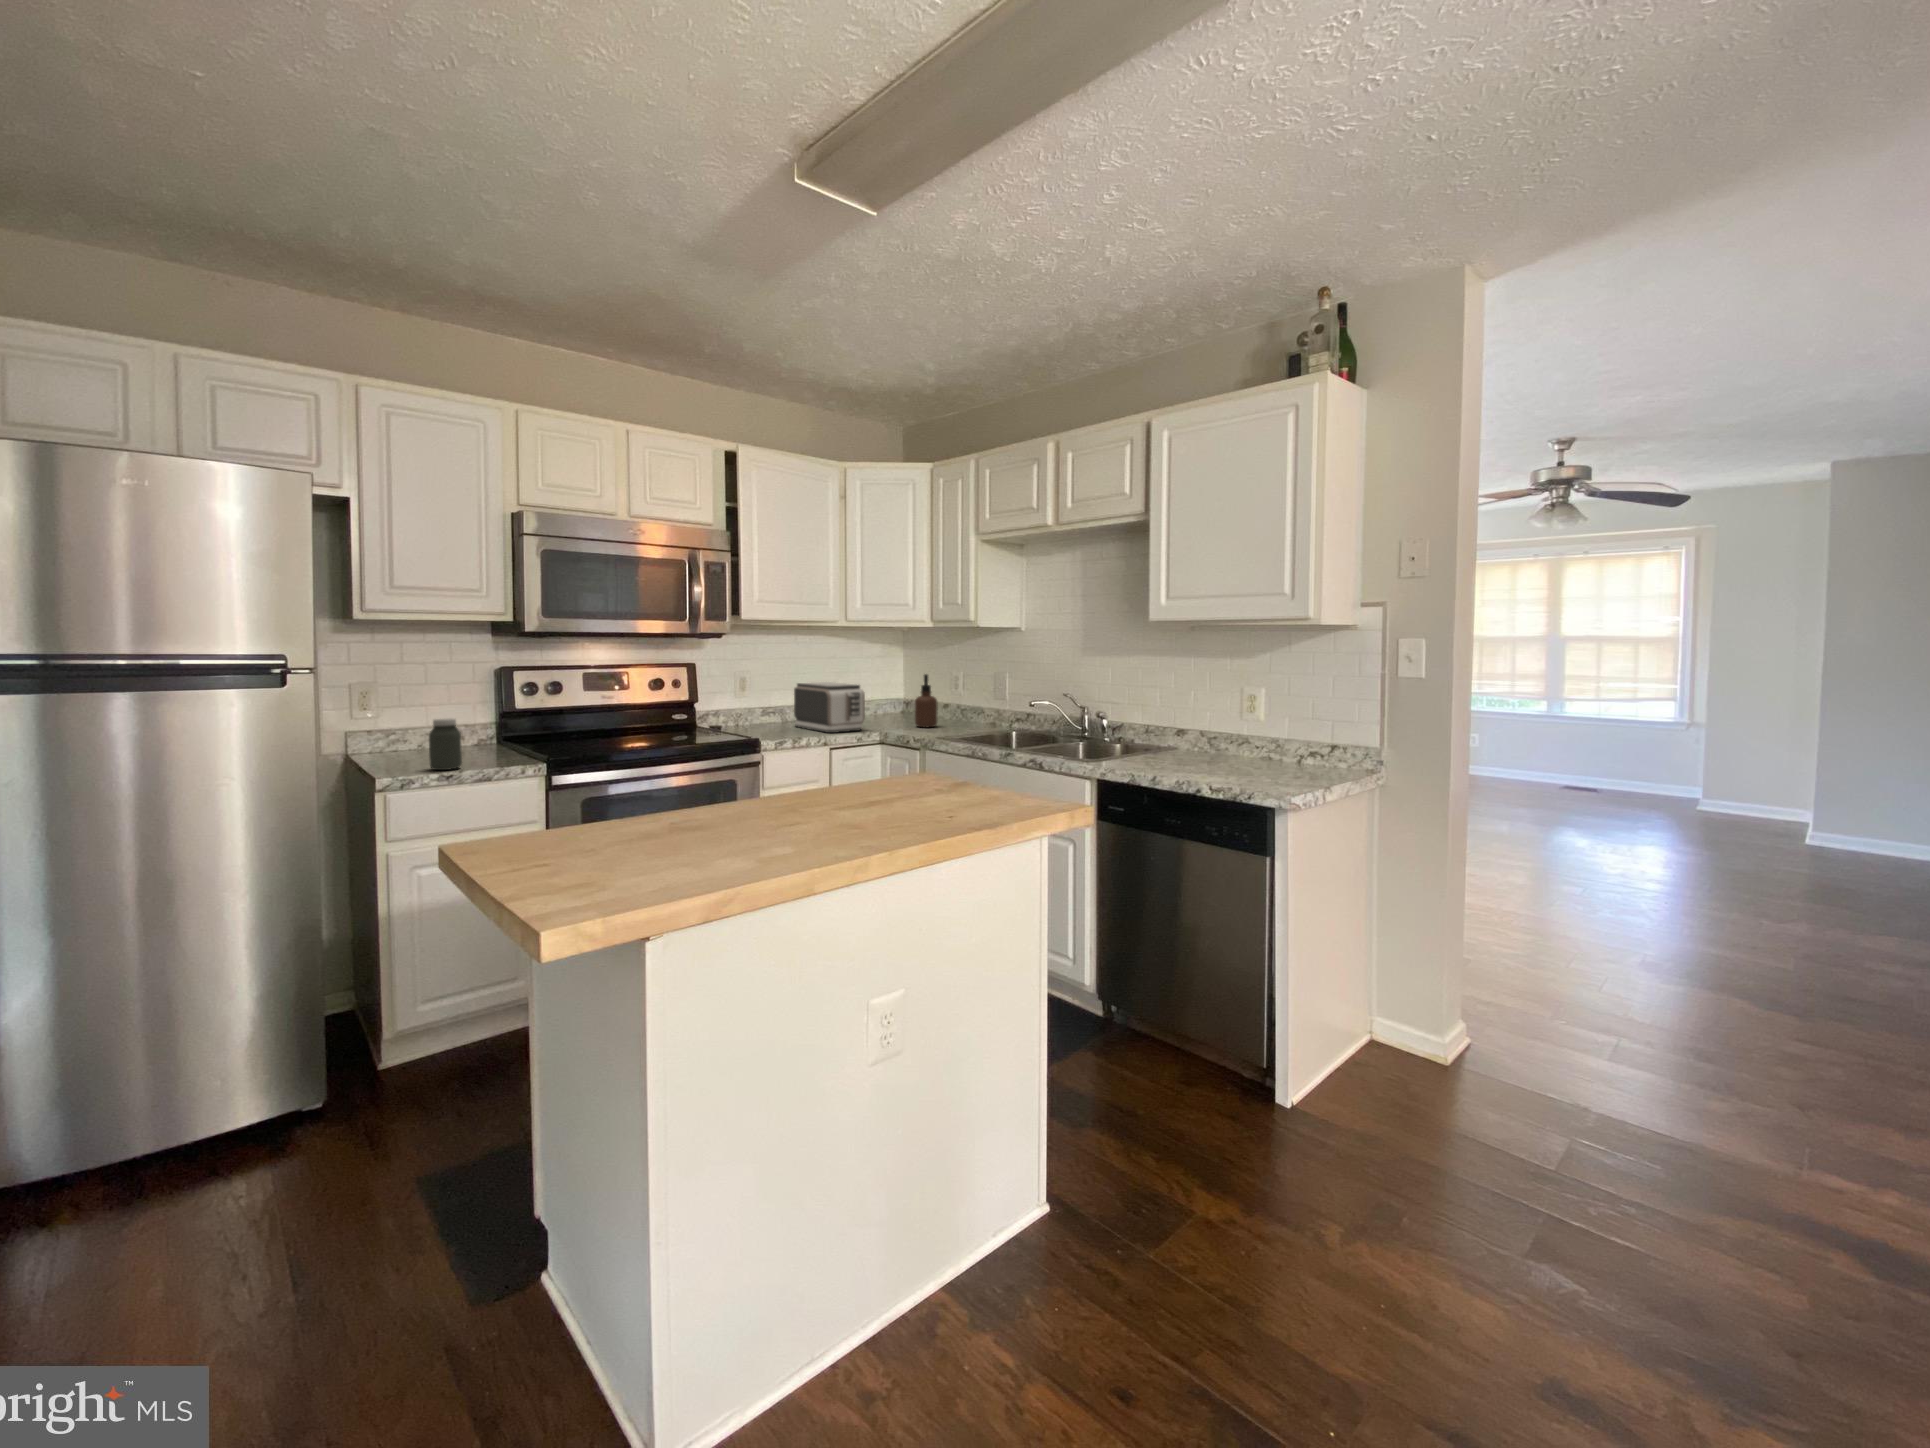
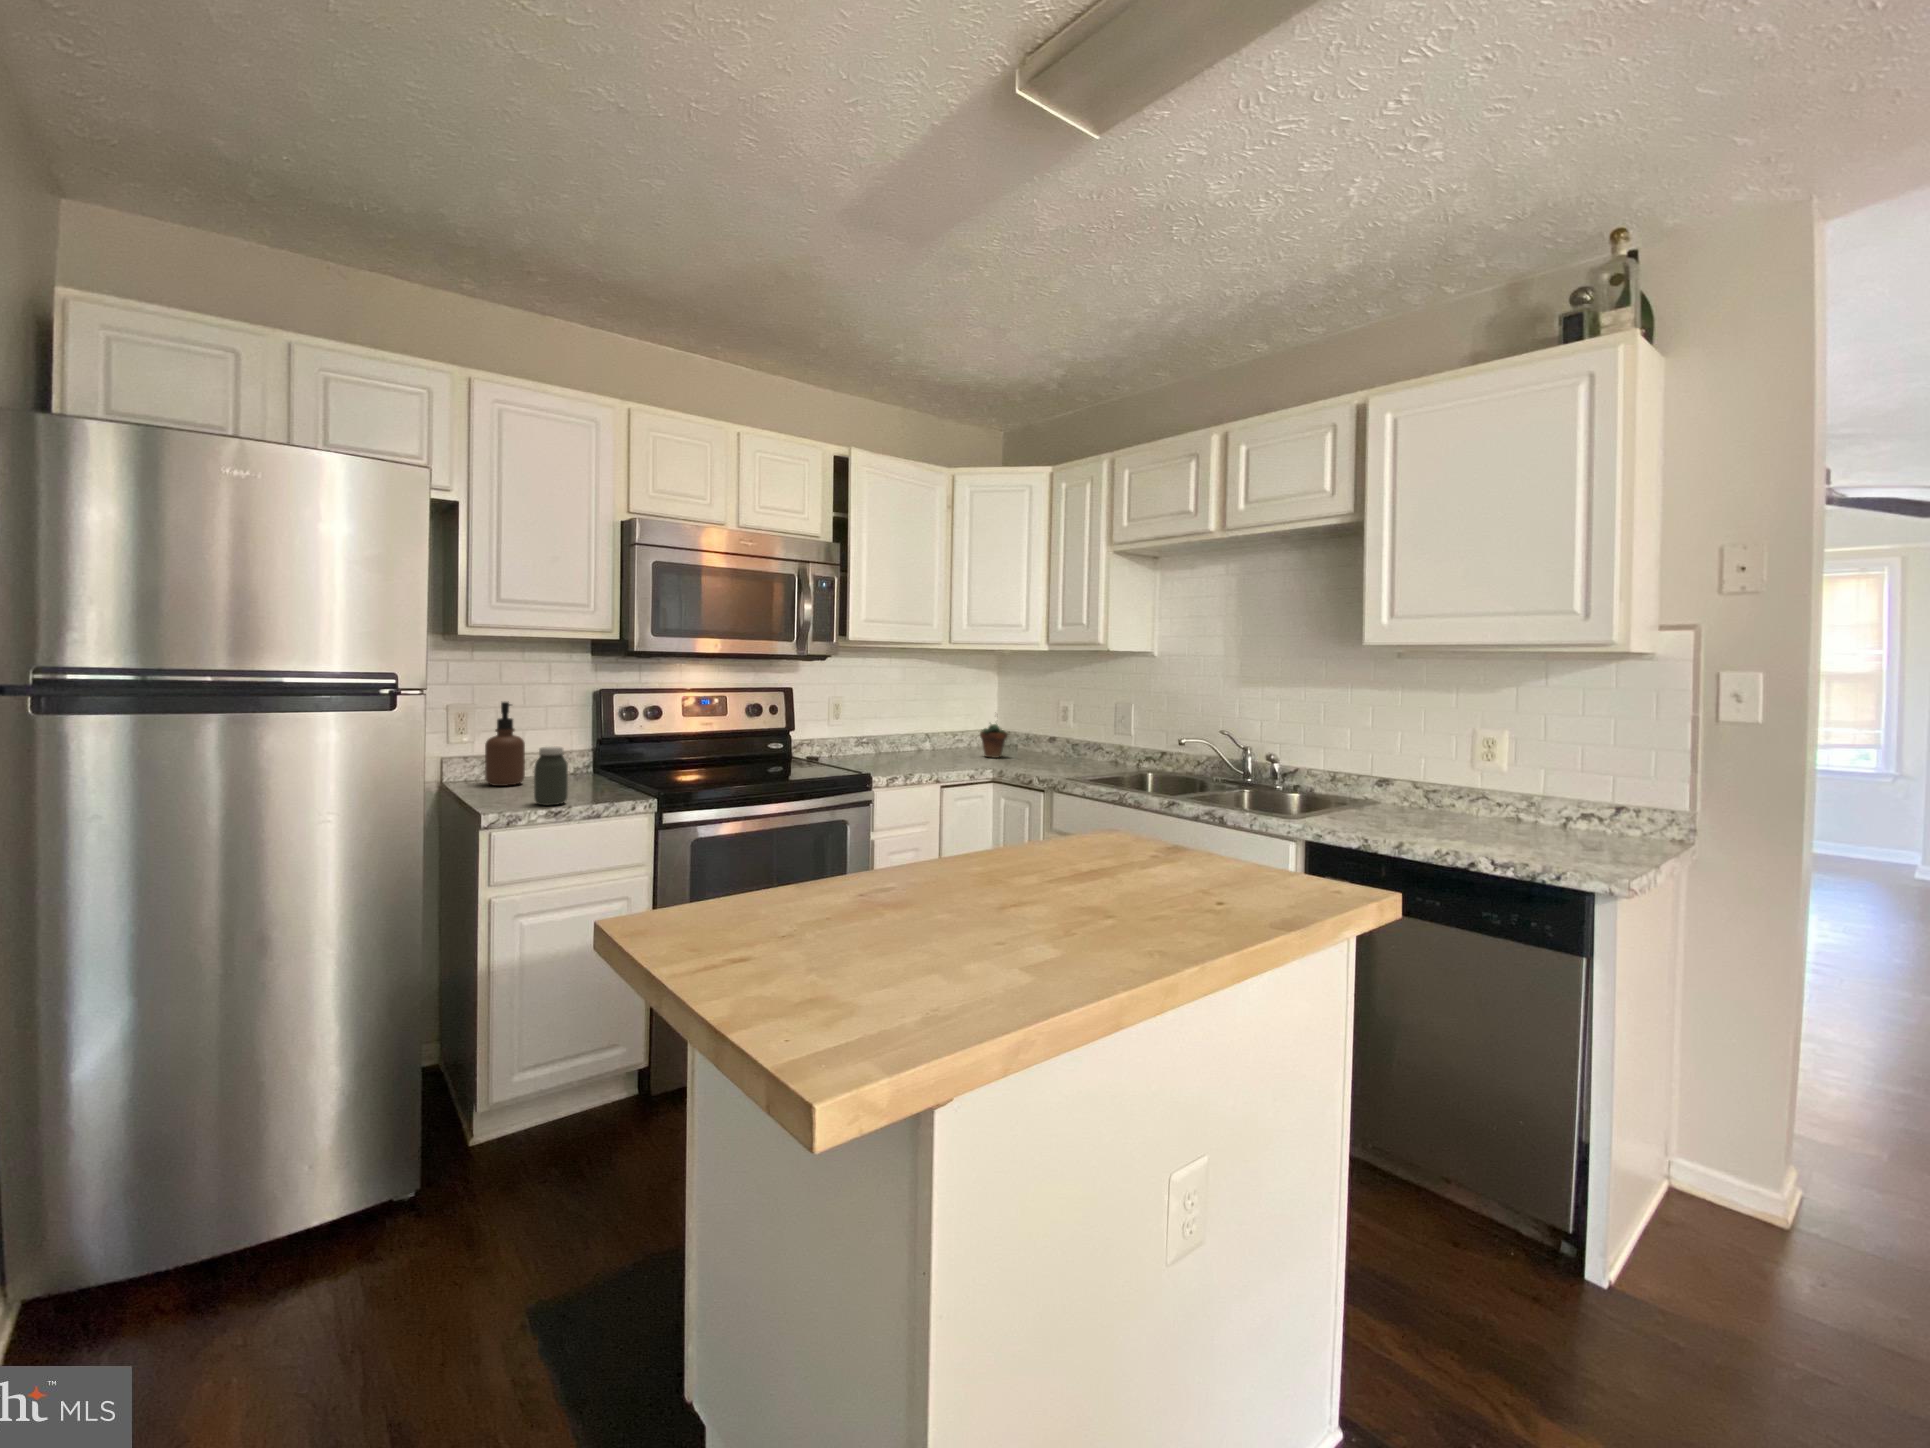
soap dispenser: present [915,674,938,727] -> present [485,702,525,786]
toaster: present [794,682,865,733] -> none [895,710,976,769]
succulent plant: none [876,682,901,723] -> present [980,723,1007,758]

